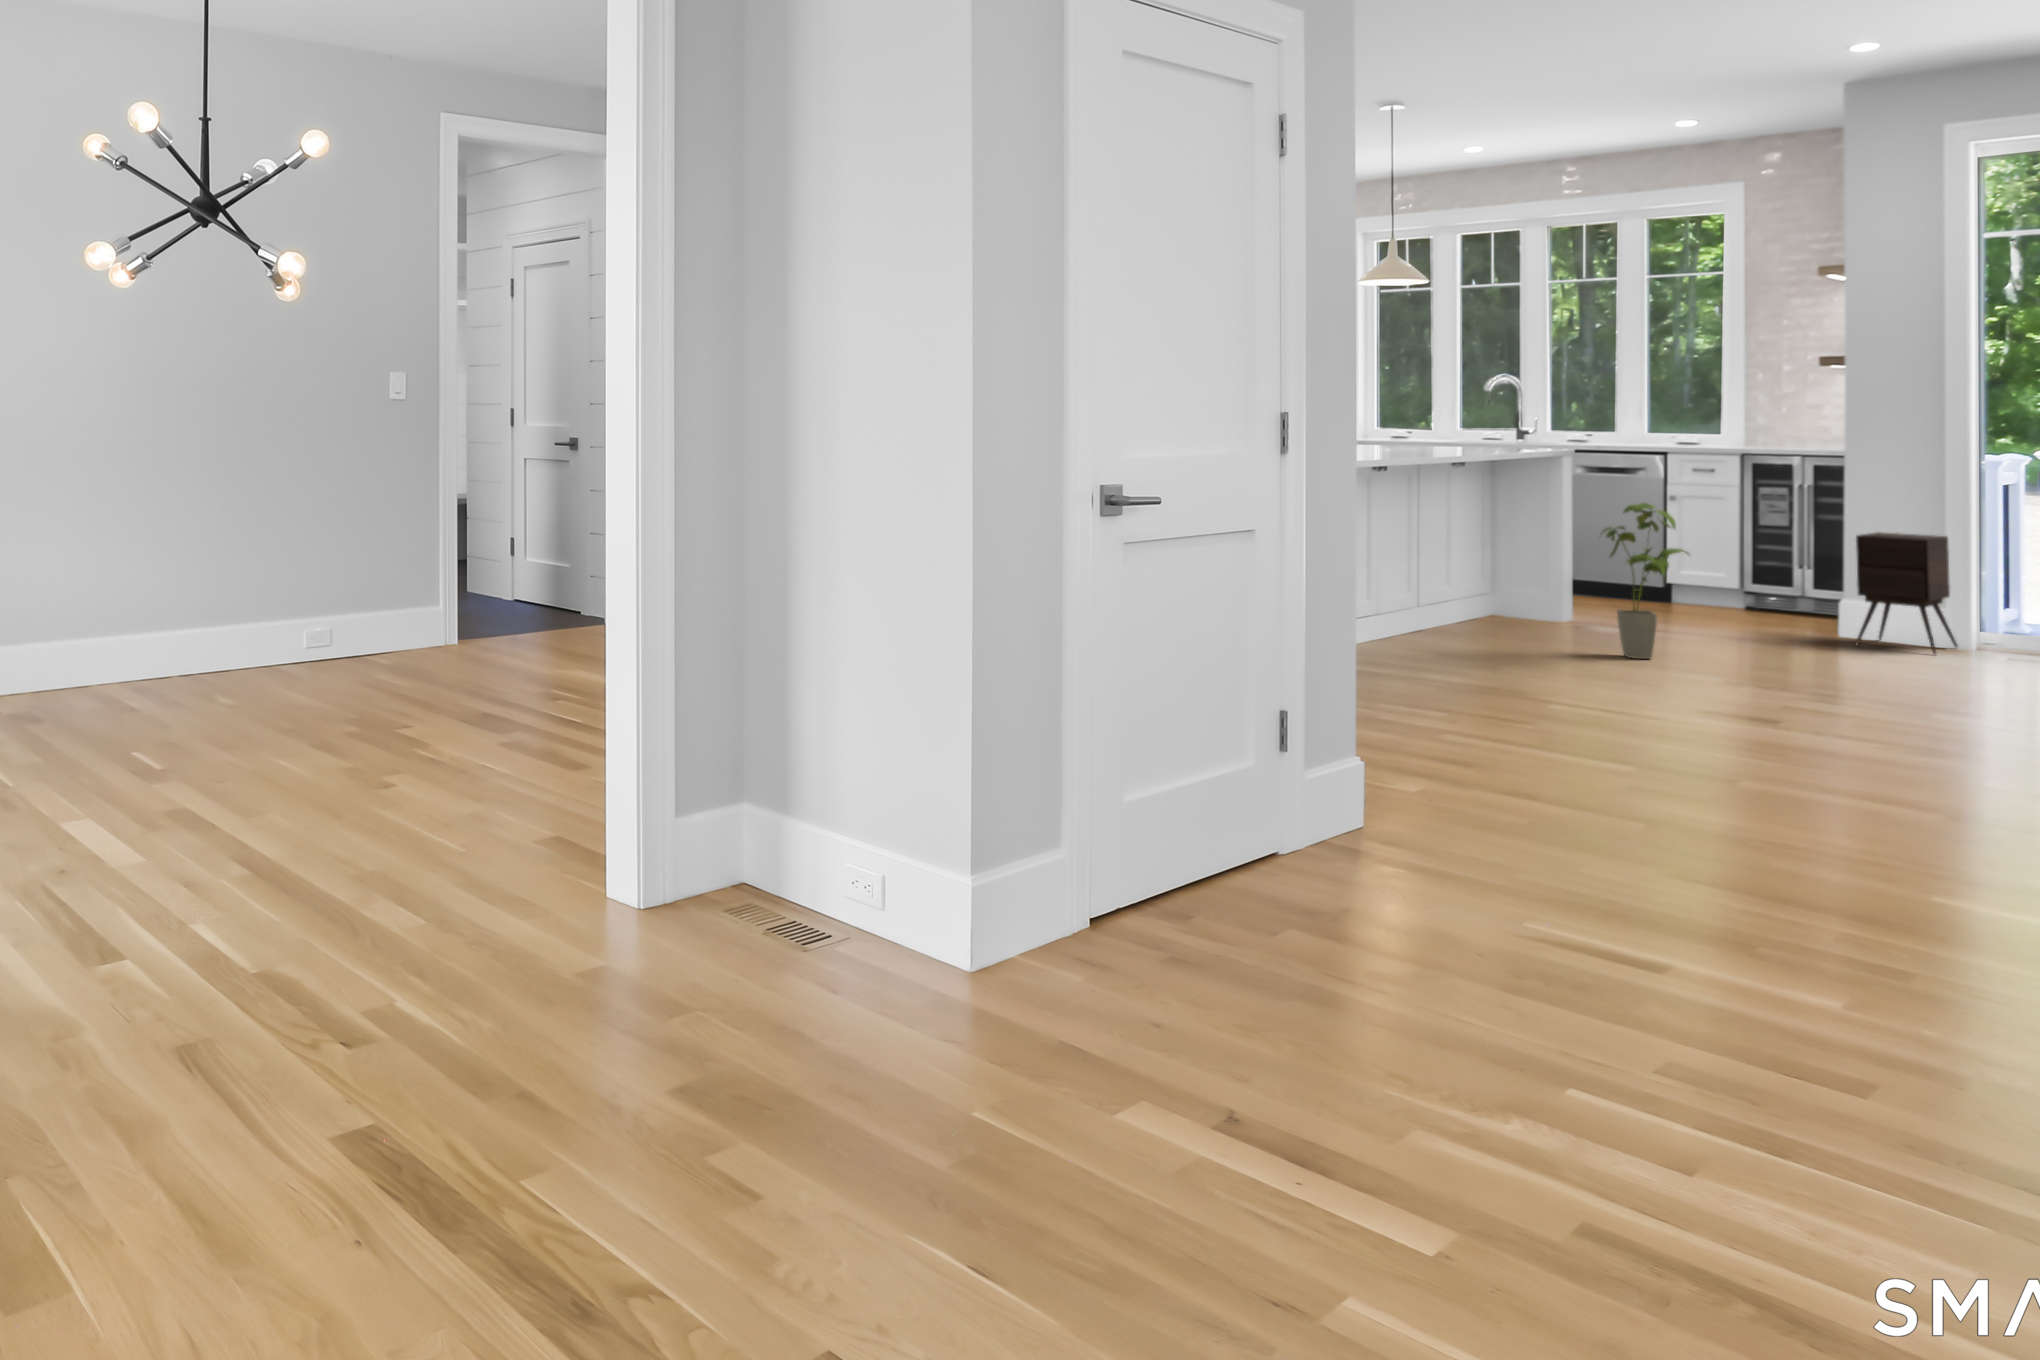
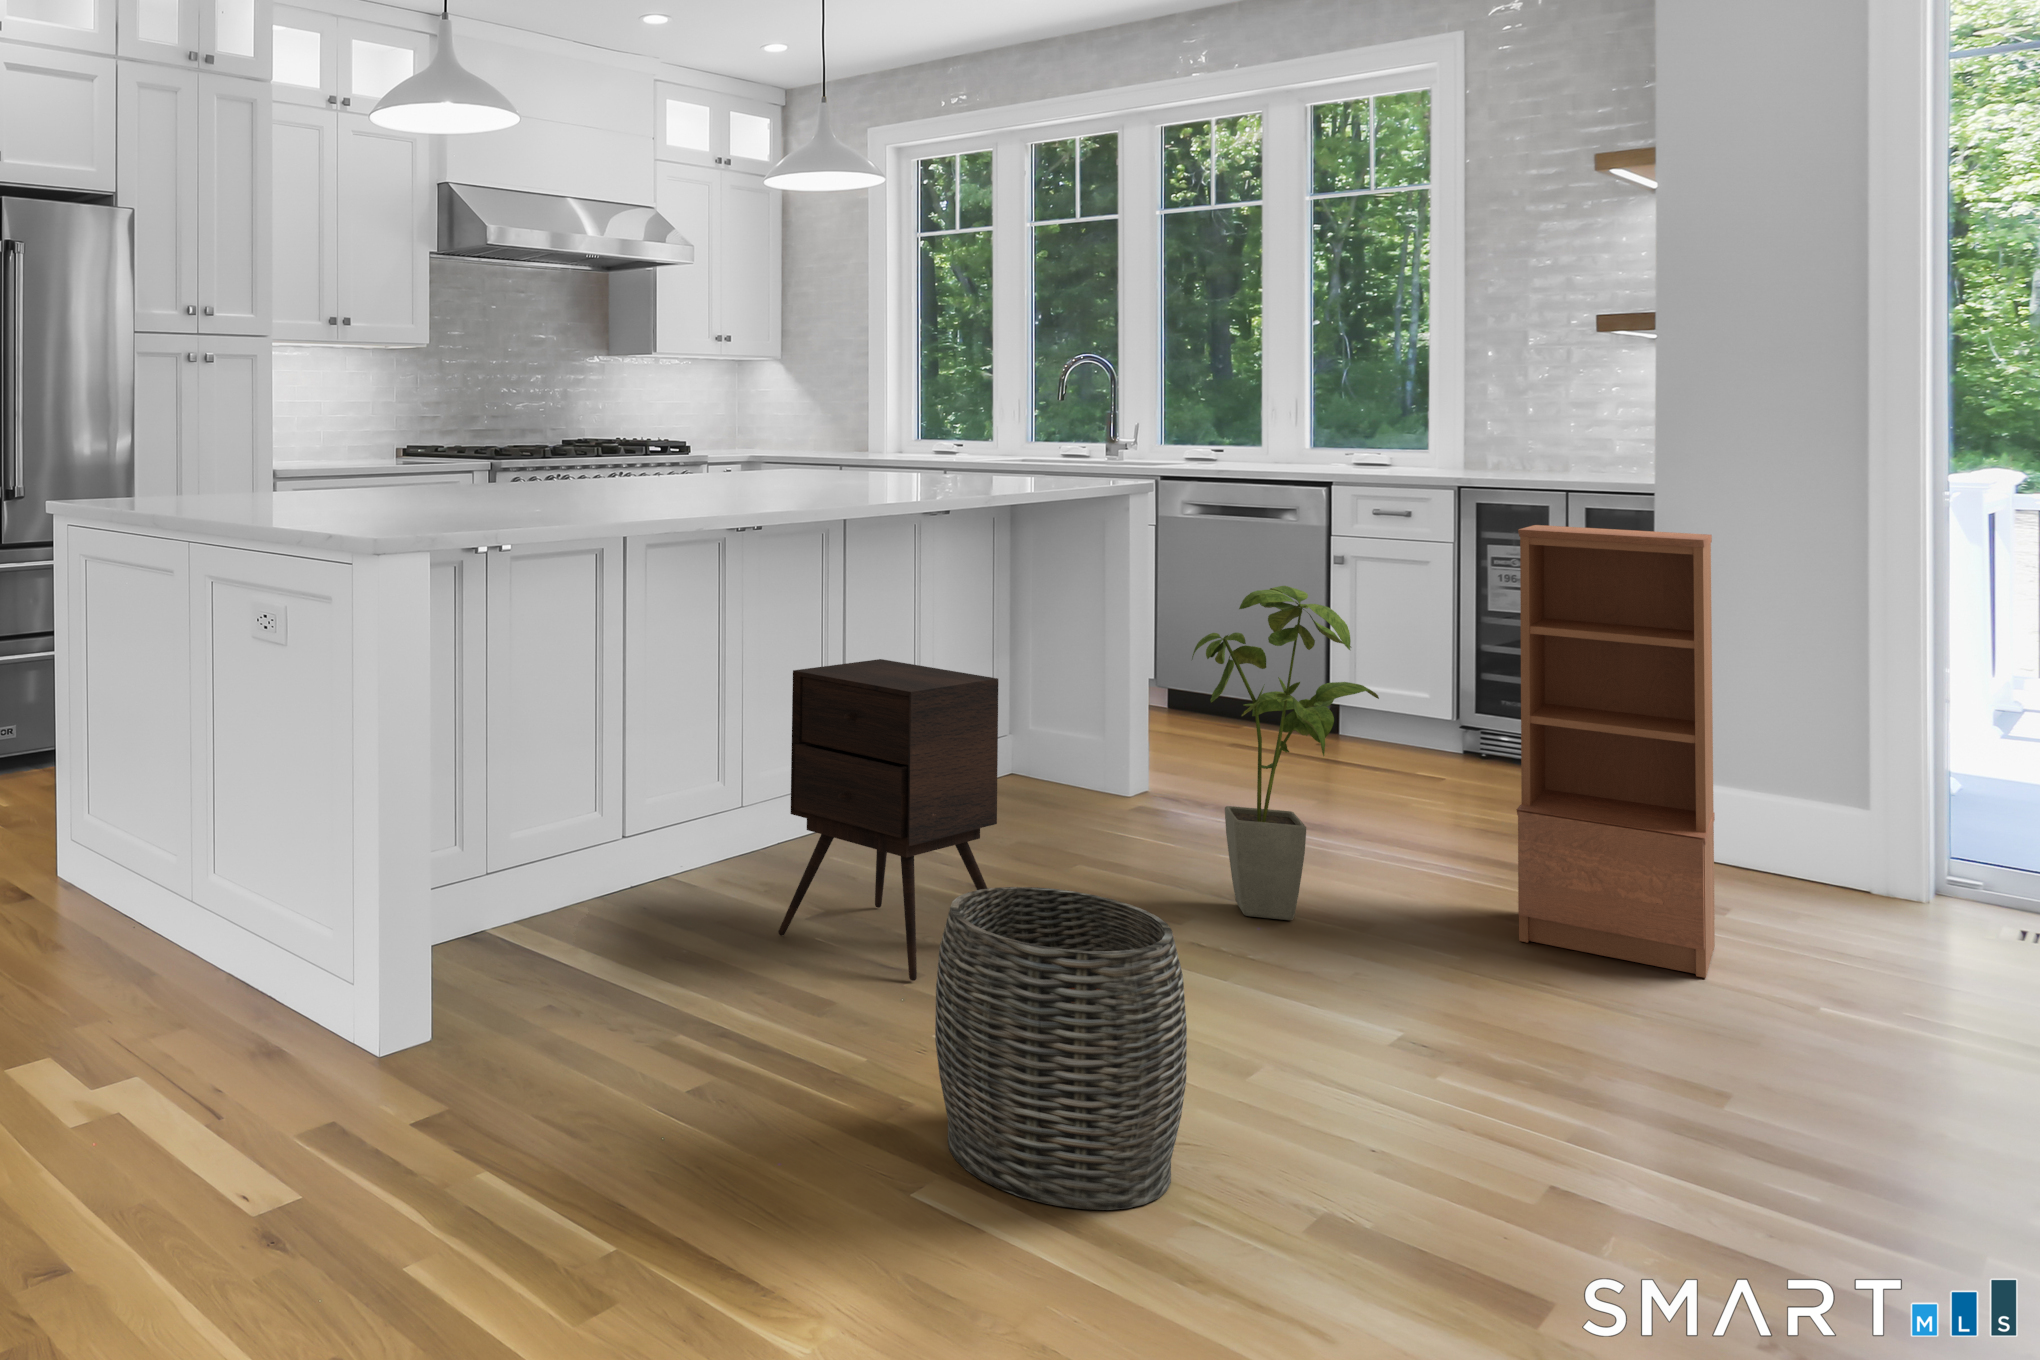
bookcase: none [1755,472,1851,672] -> present [1516,525,1715,978]
side table: present [1855,532,1957,654] -> present [778,659,998,981]
woven basket: none [1518,613,1616,715] -> present [935,887,1187,1210]

